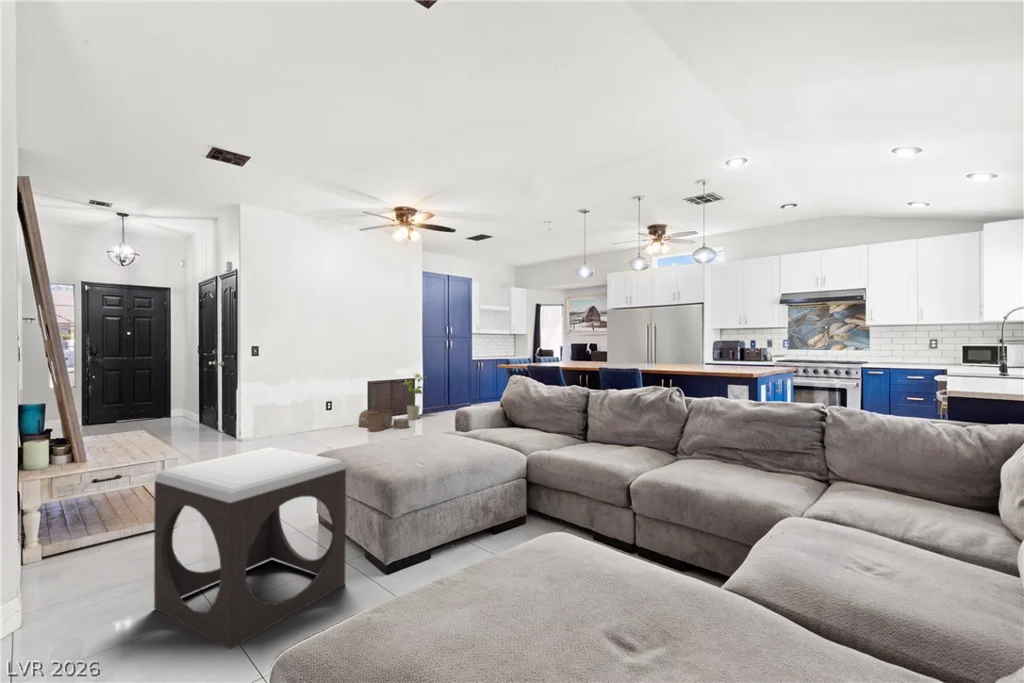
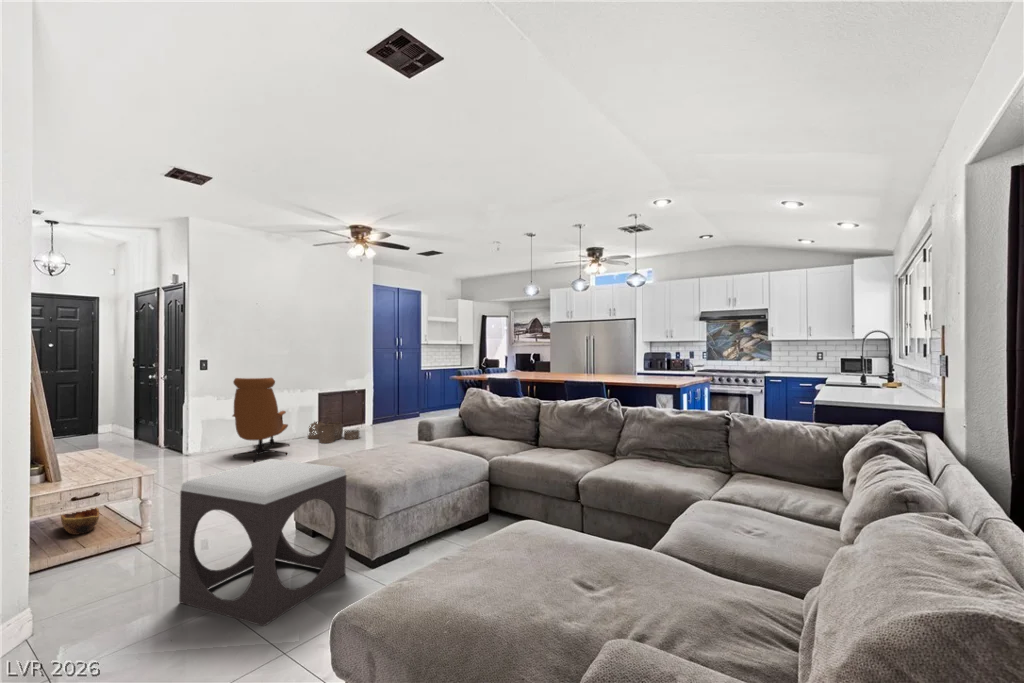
lounge chair: none [278,363,339,448] -> present [233,378,289,461]
house plant: present [404,374,424,420] -> none [352,385,377,431]
wooden bowl: none [82,487,121,520] -> present [61,507,99,535]

